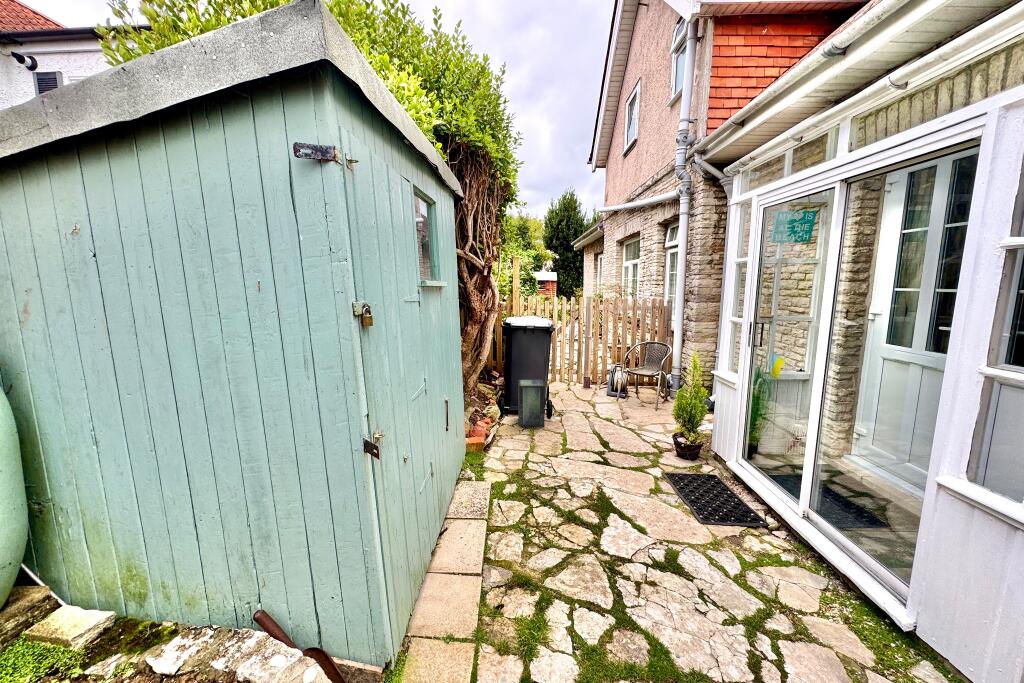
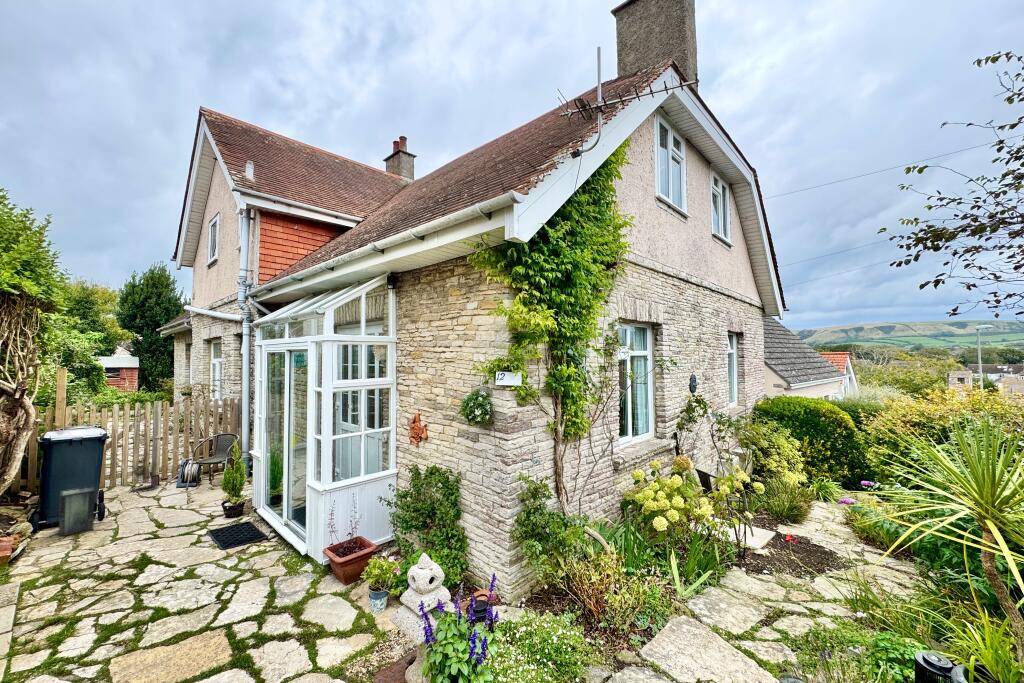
potted tree: none [567,353,590,391] -> present [133,457,158,492]

